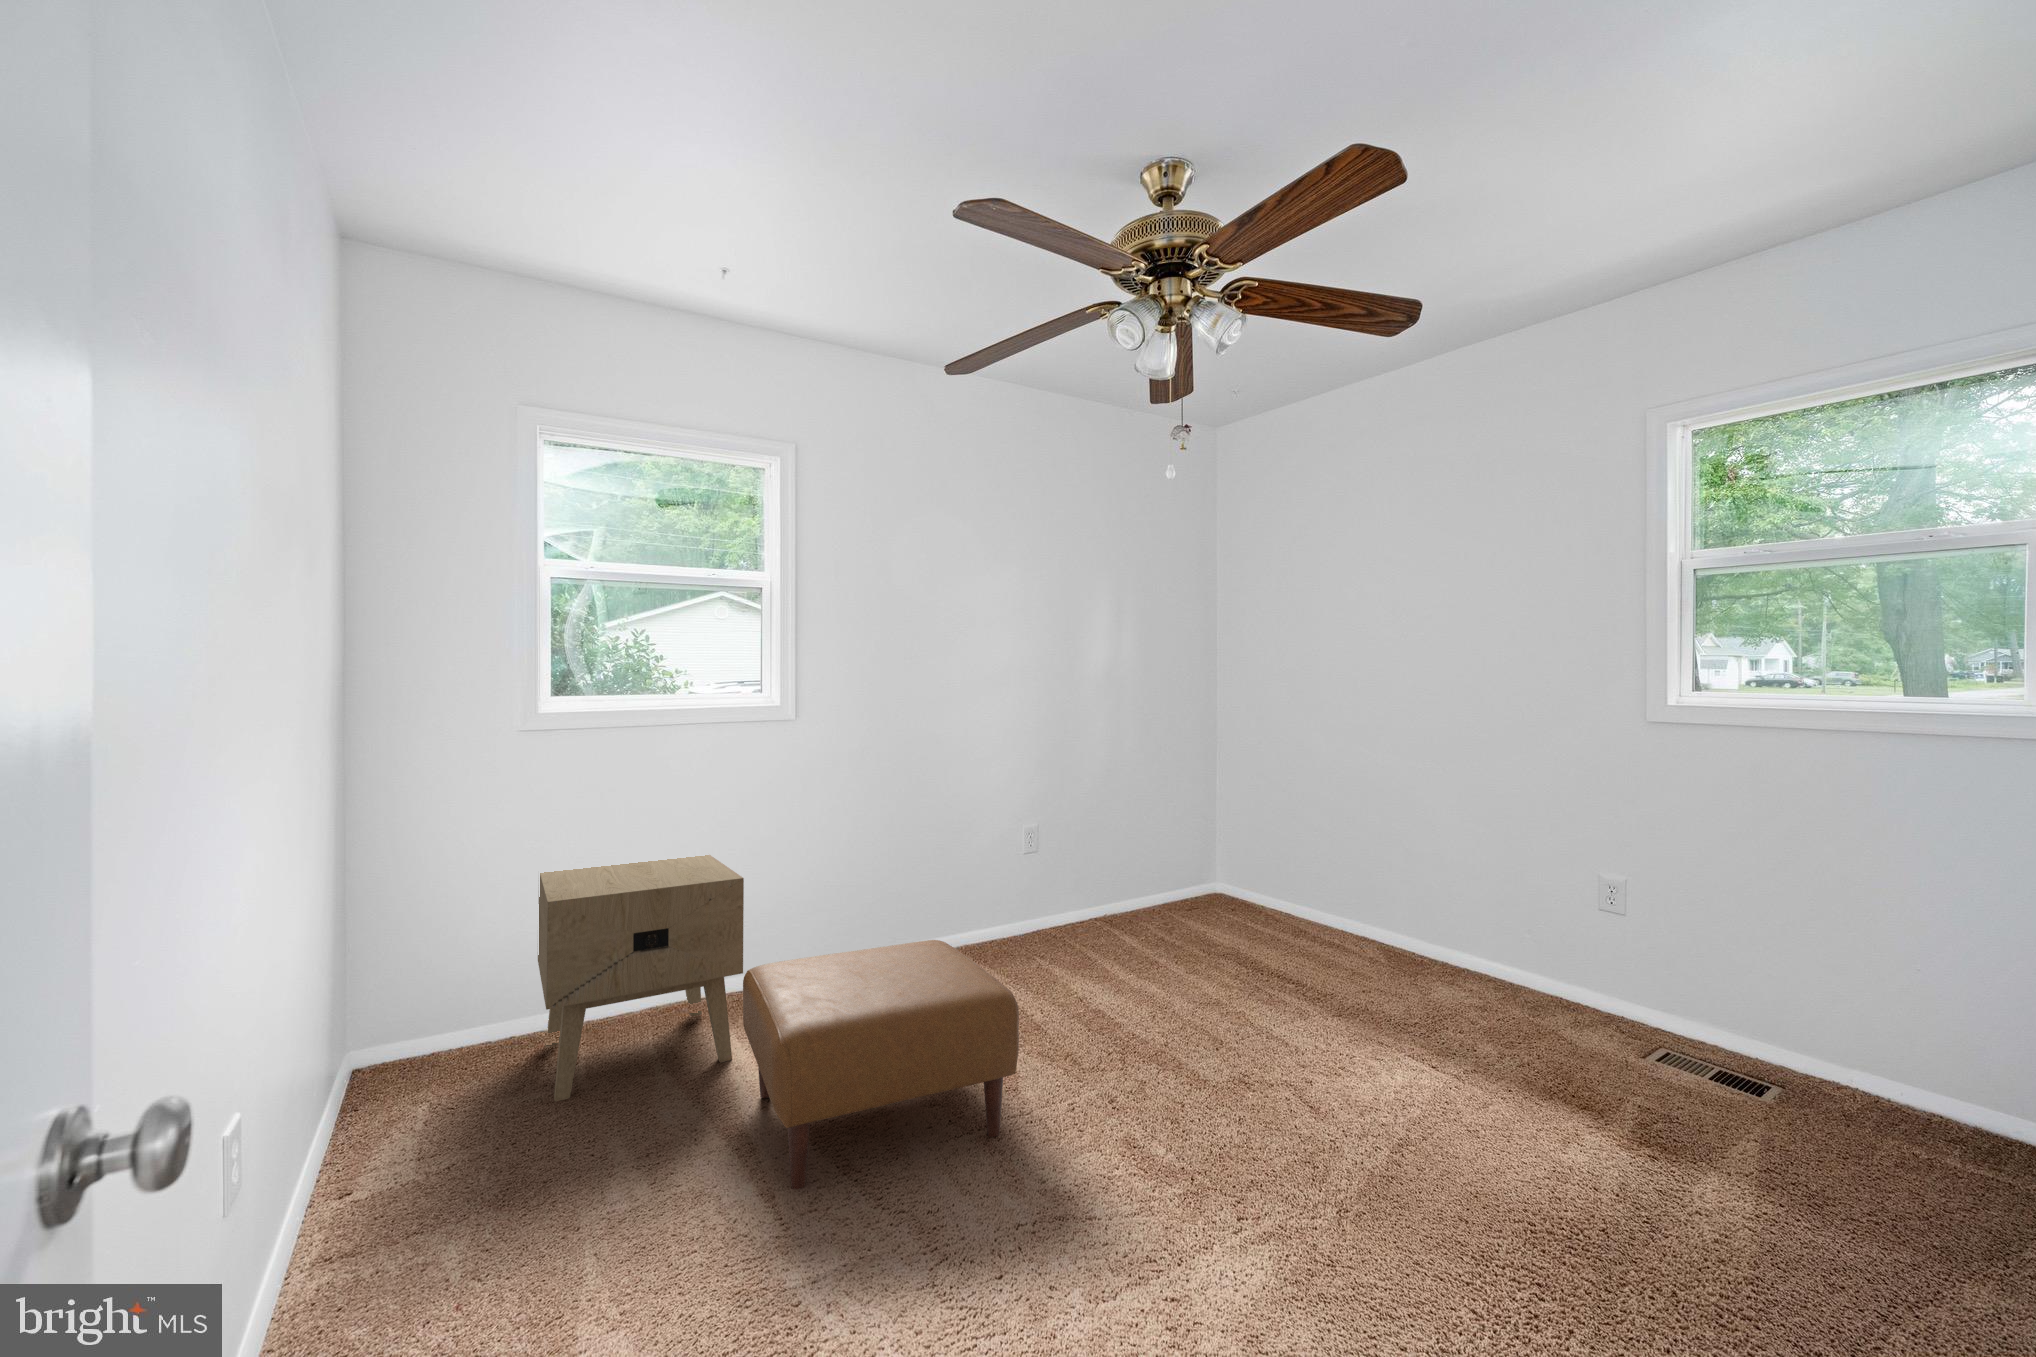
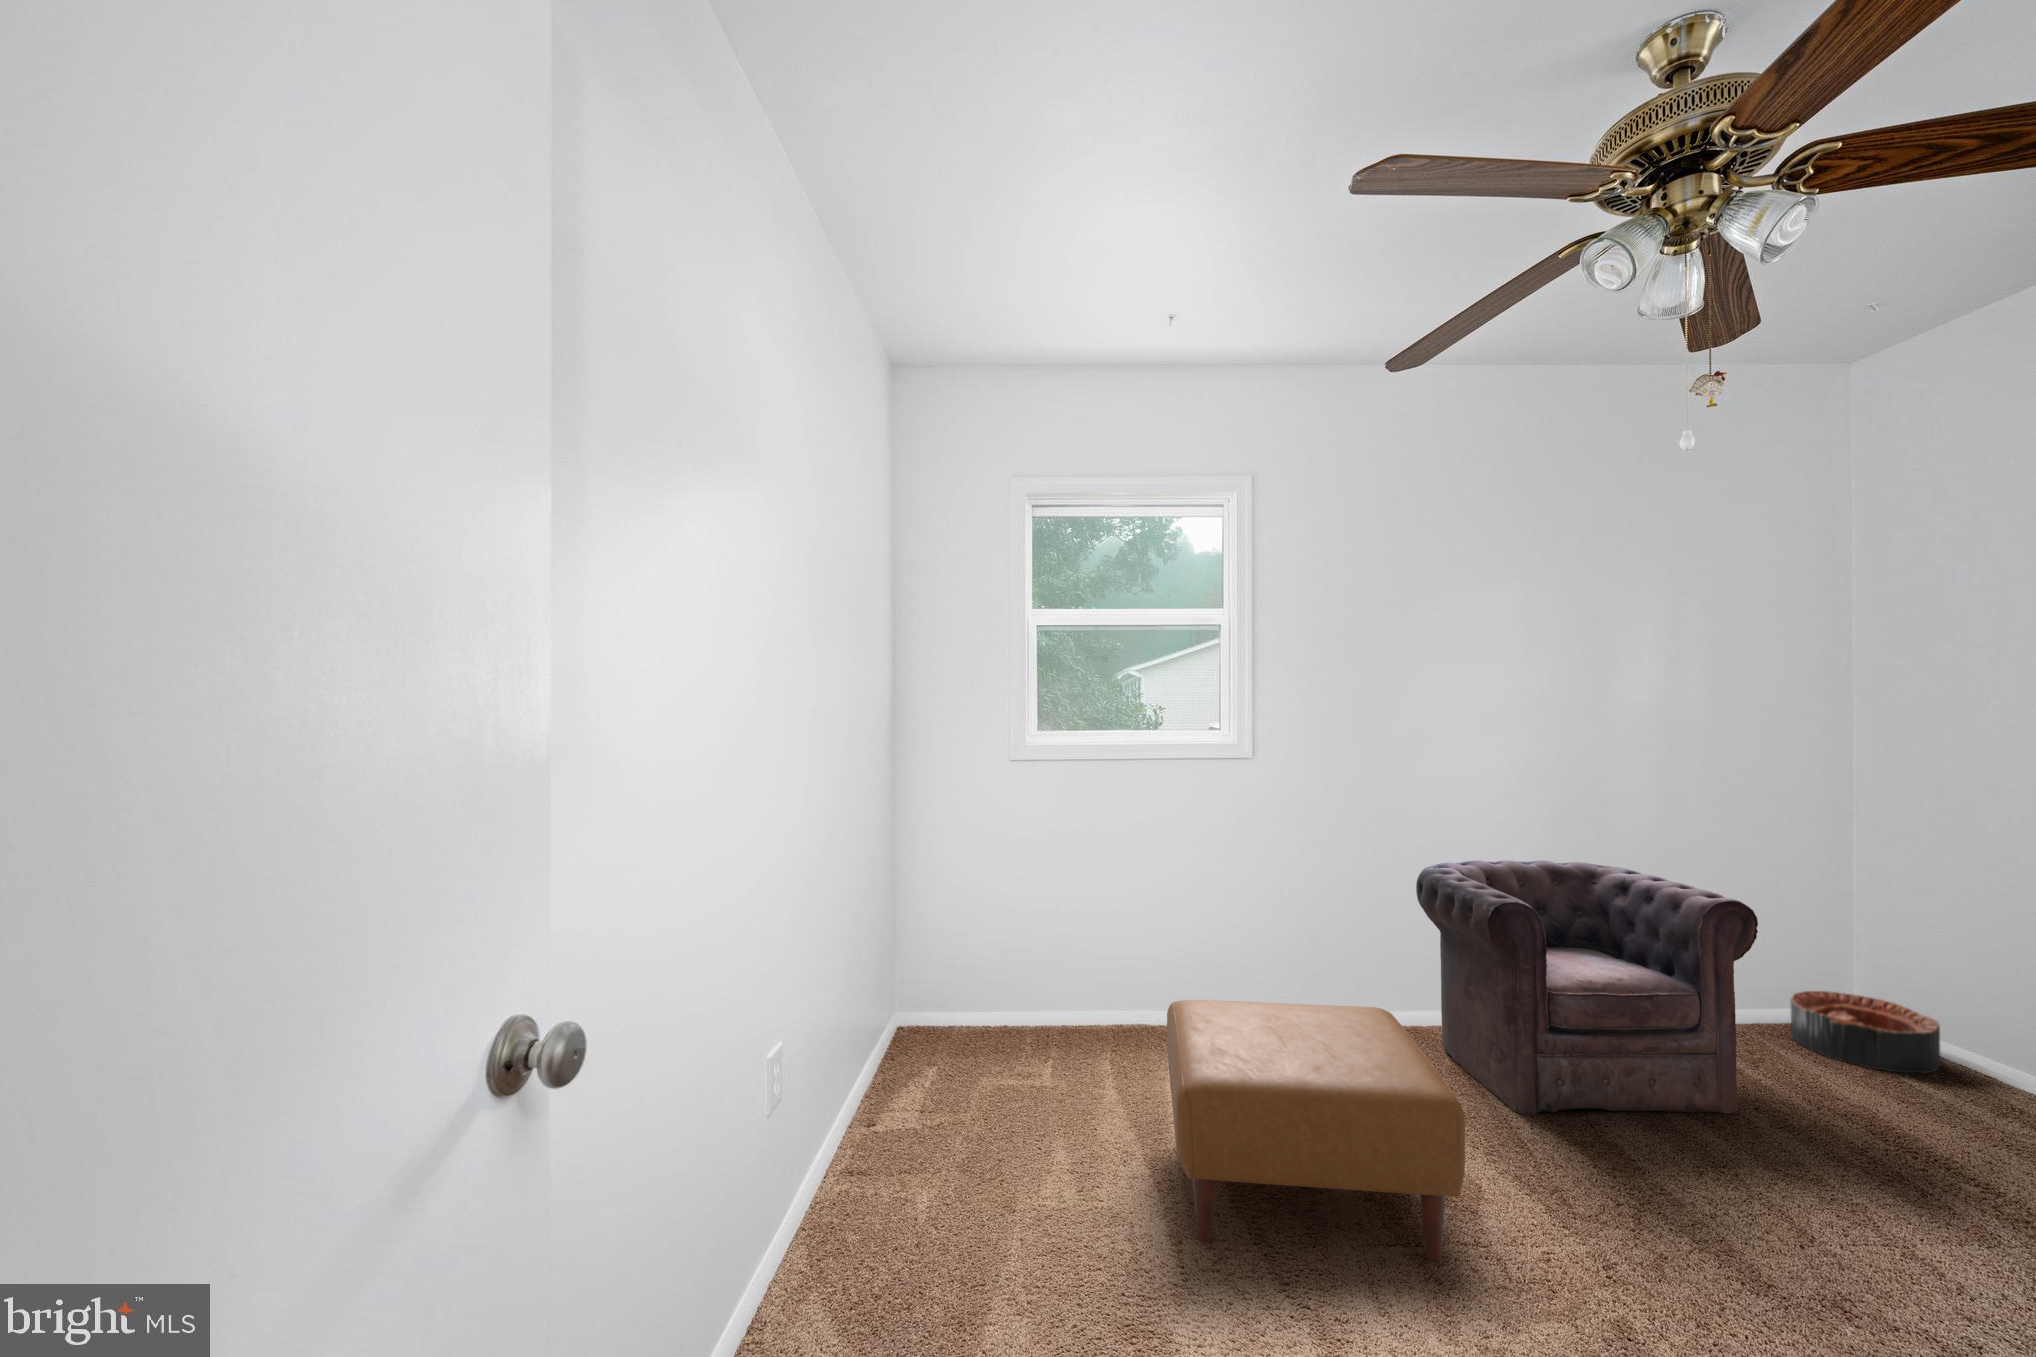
armchair: none [947,812,1170,1011] -> present [1416,860,1758,1115]
nightstand: present [538,855,744,1102] -> none [1004,871,1175,1084]
basket: none [1176,888,1251,933] -> present [1791,991,1941,1073]

